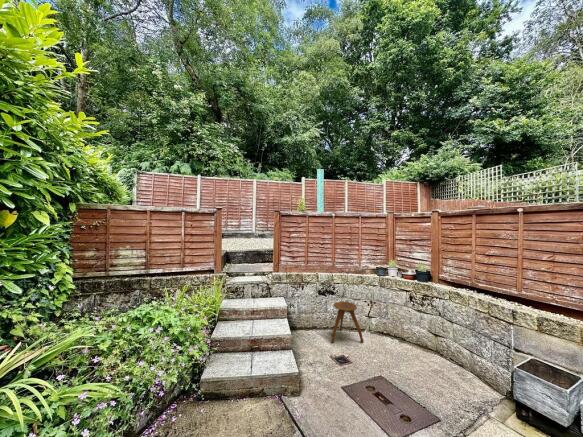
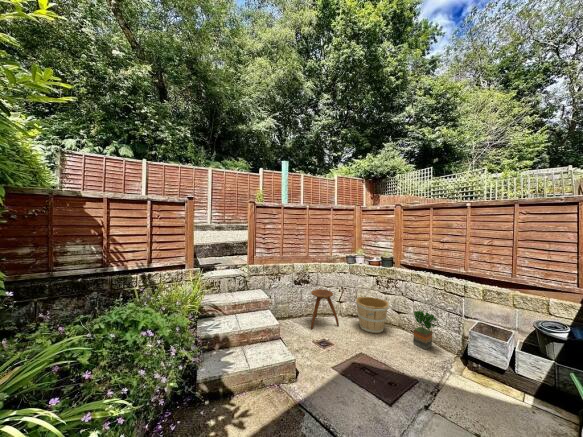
wooden bucket: none [382,313,421,356] -> present [356,297,389,333]
potted tree: none [447,335,480,384] -> present [413,311,437,350]

